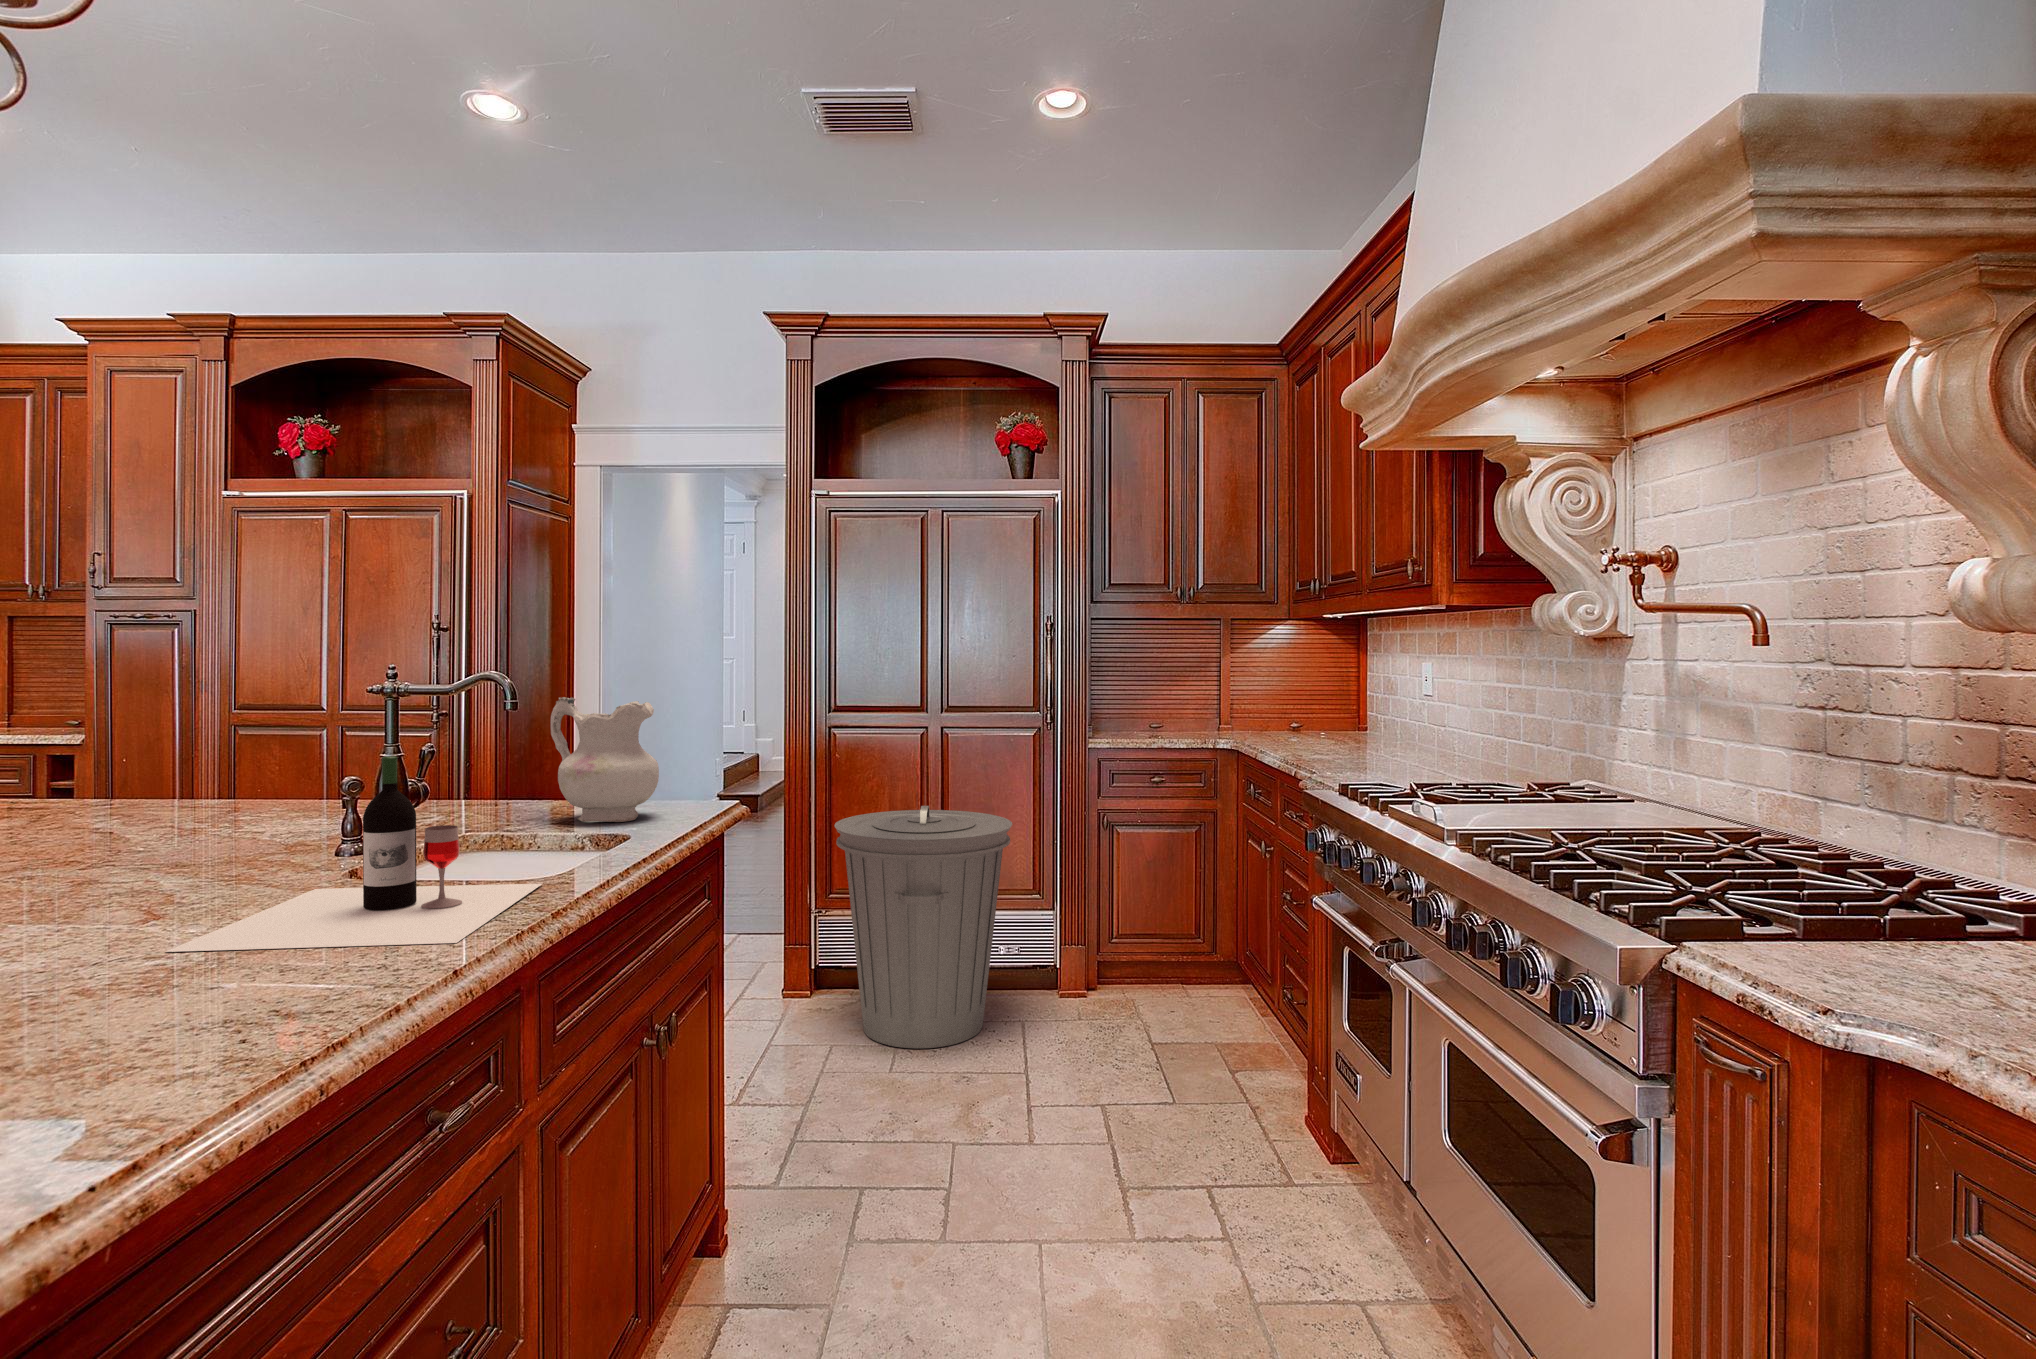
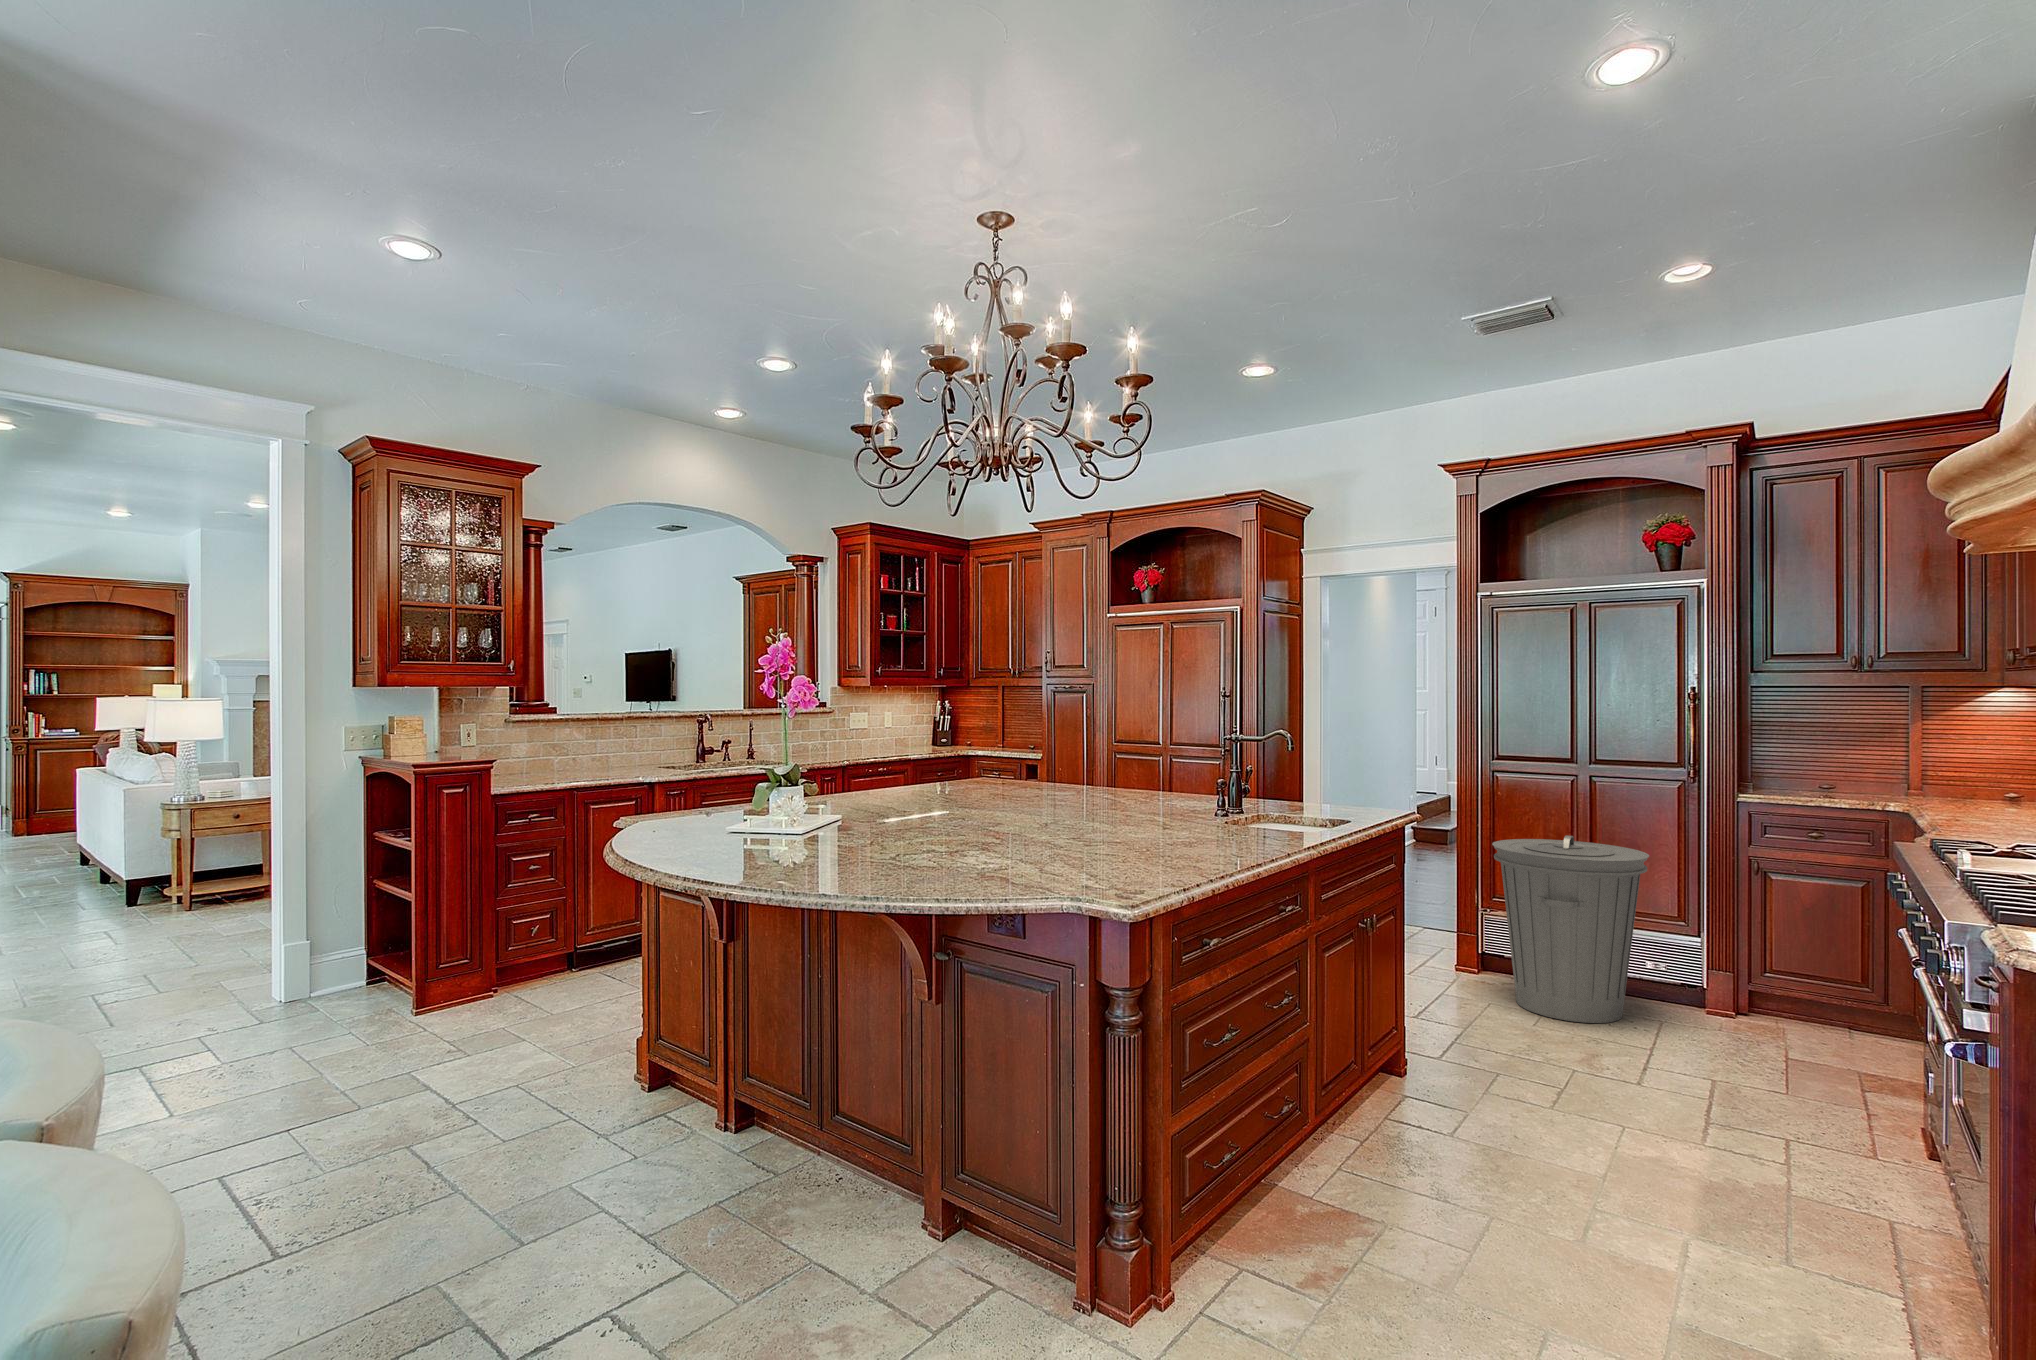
ceramic pitcher: present [551,697,659,822] -> none [1307,744,1366,815]
wine bottle: present [166,756,542,952] -> none [1186,769,1314,845]

